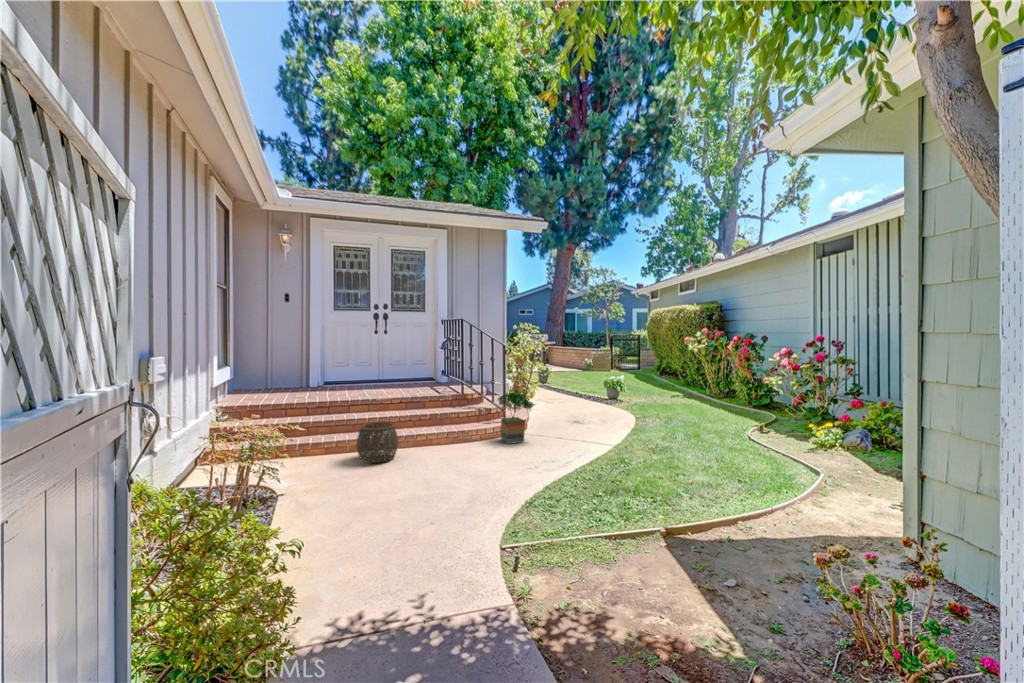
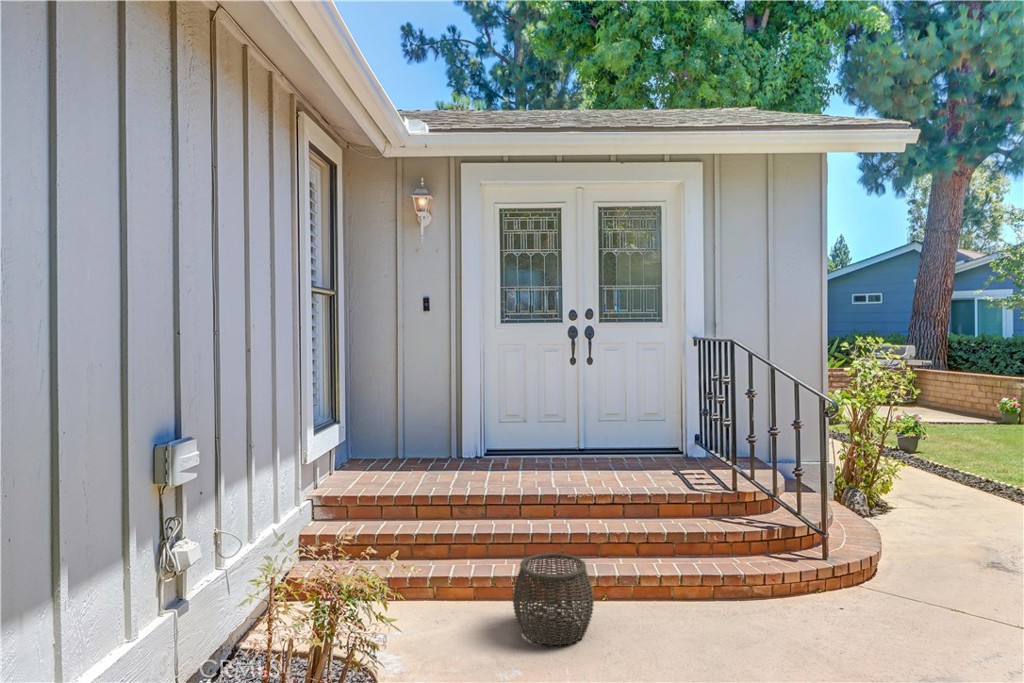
potted tree: present [498,392,532,444] -> none [814,510,911,636]

